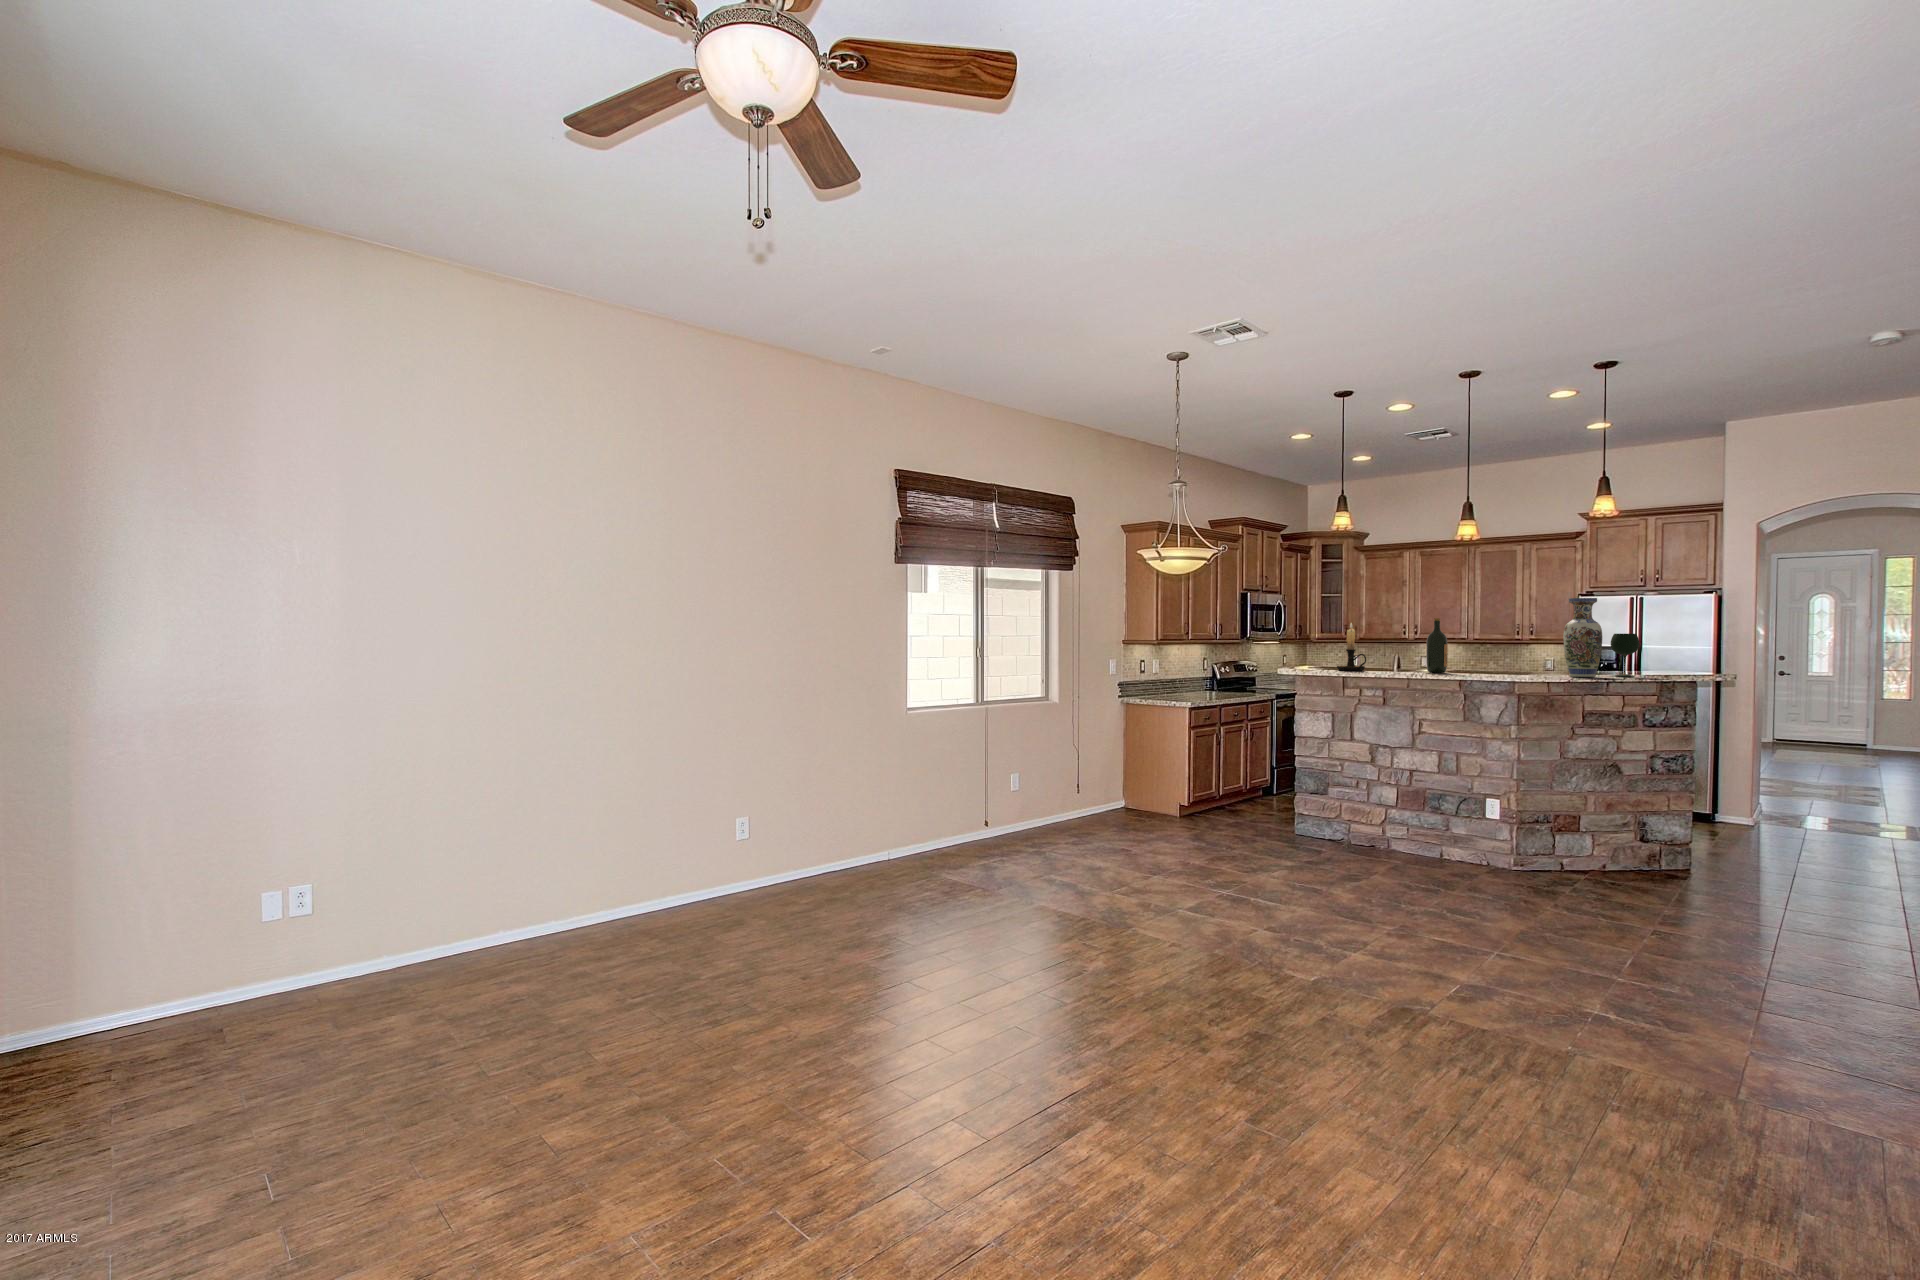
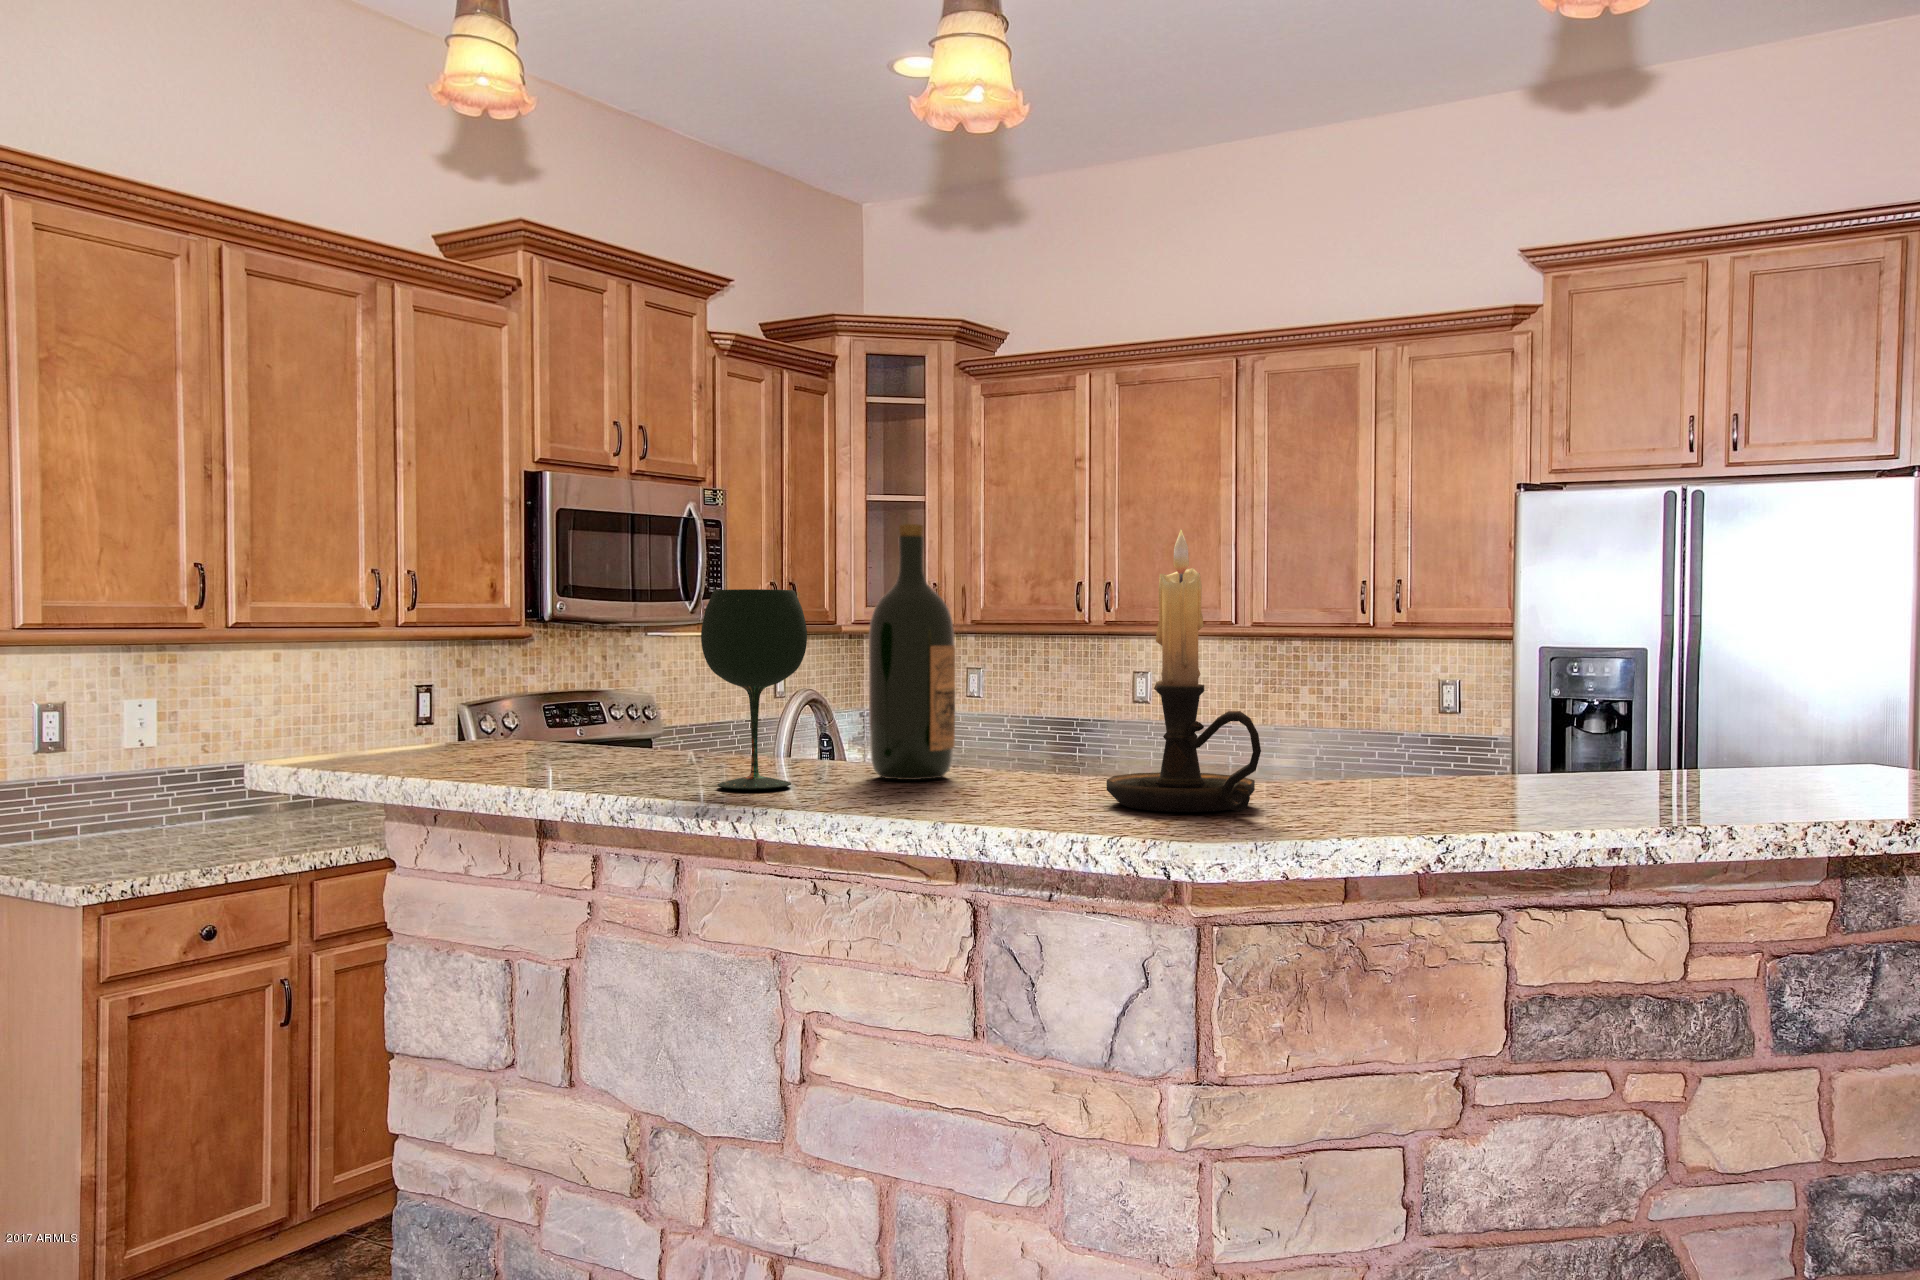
vase: present [1563,598,1602,677] -> none [1419,398,1594,813]
candle holder: present [1337,623,1366,671] -> present [1107,530,1261,812]
wine glass: present [1611,634,1639,677] -> present [701,589,807,790]

